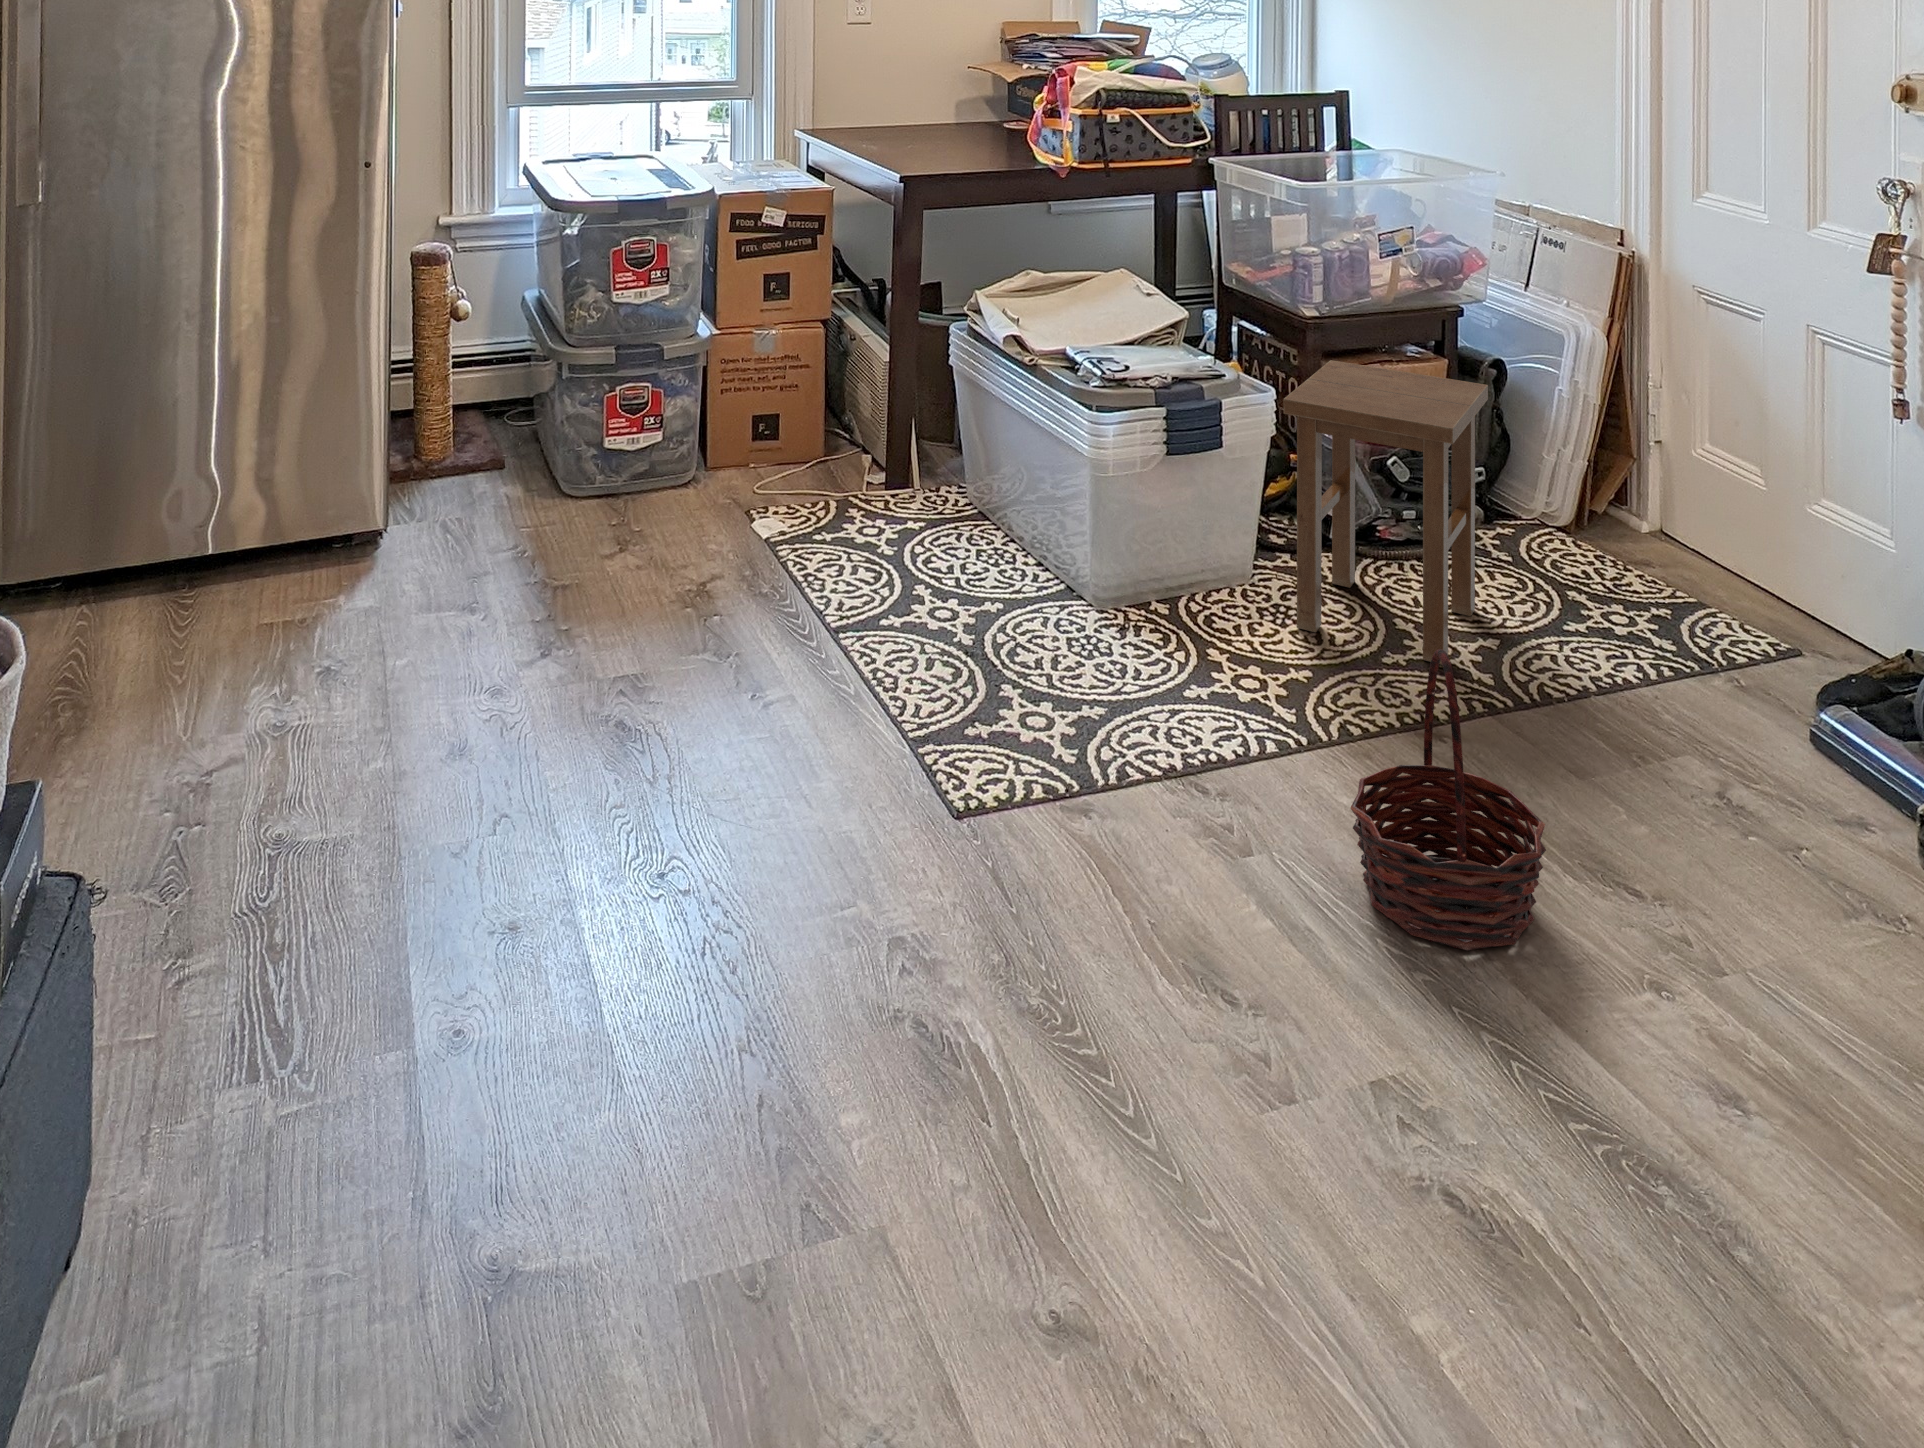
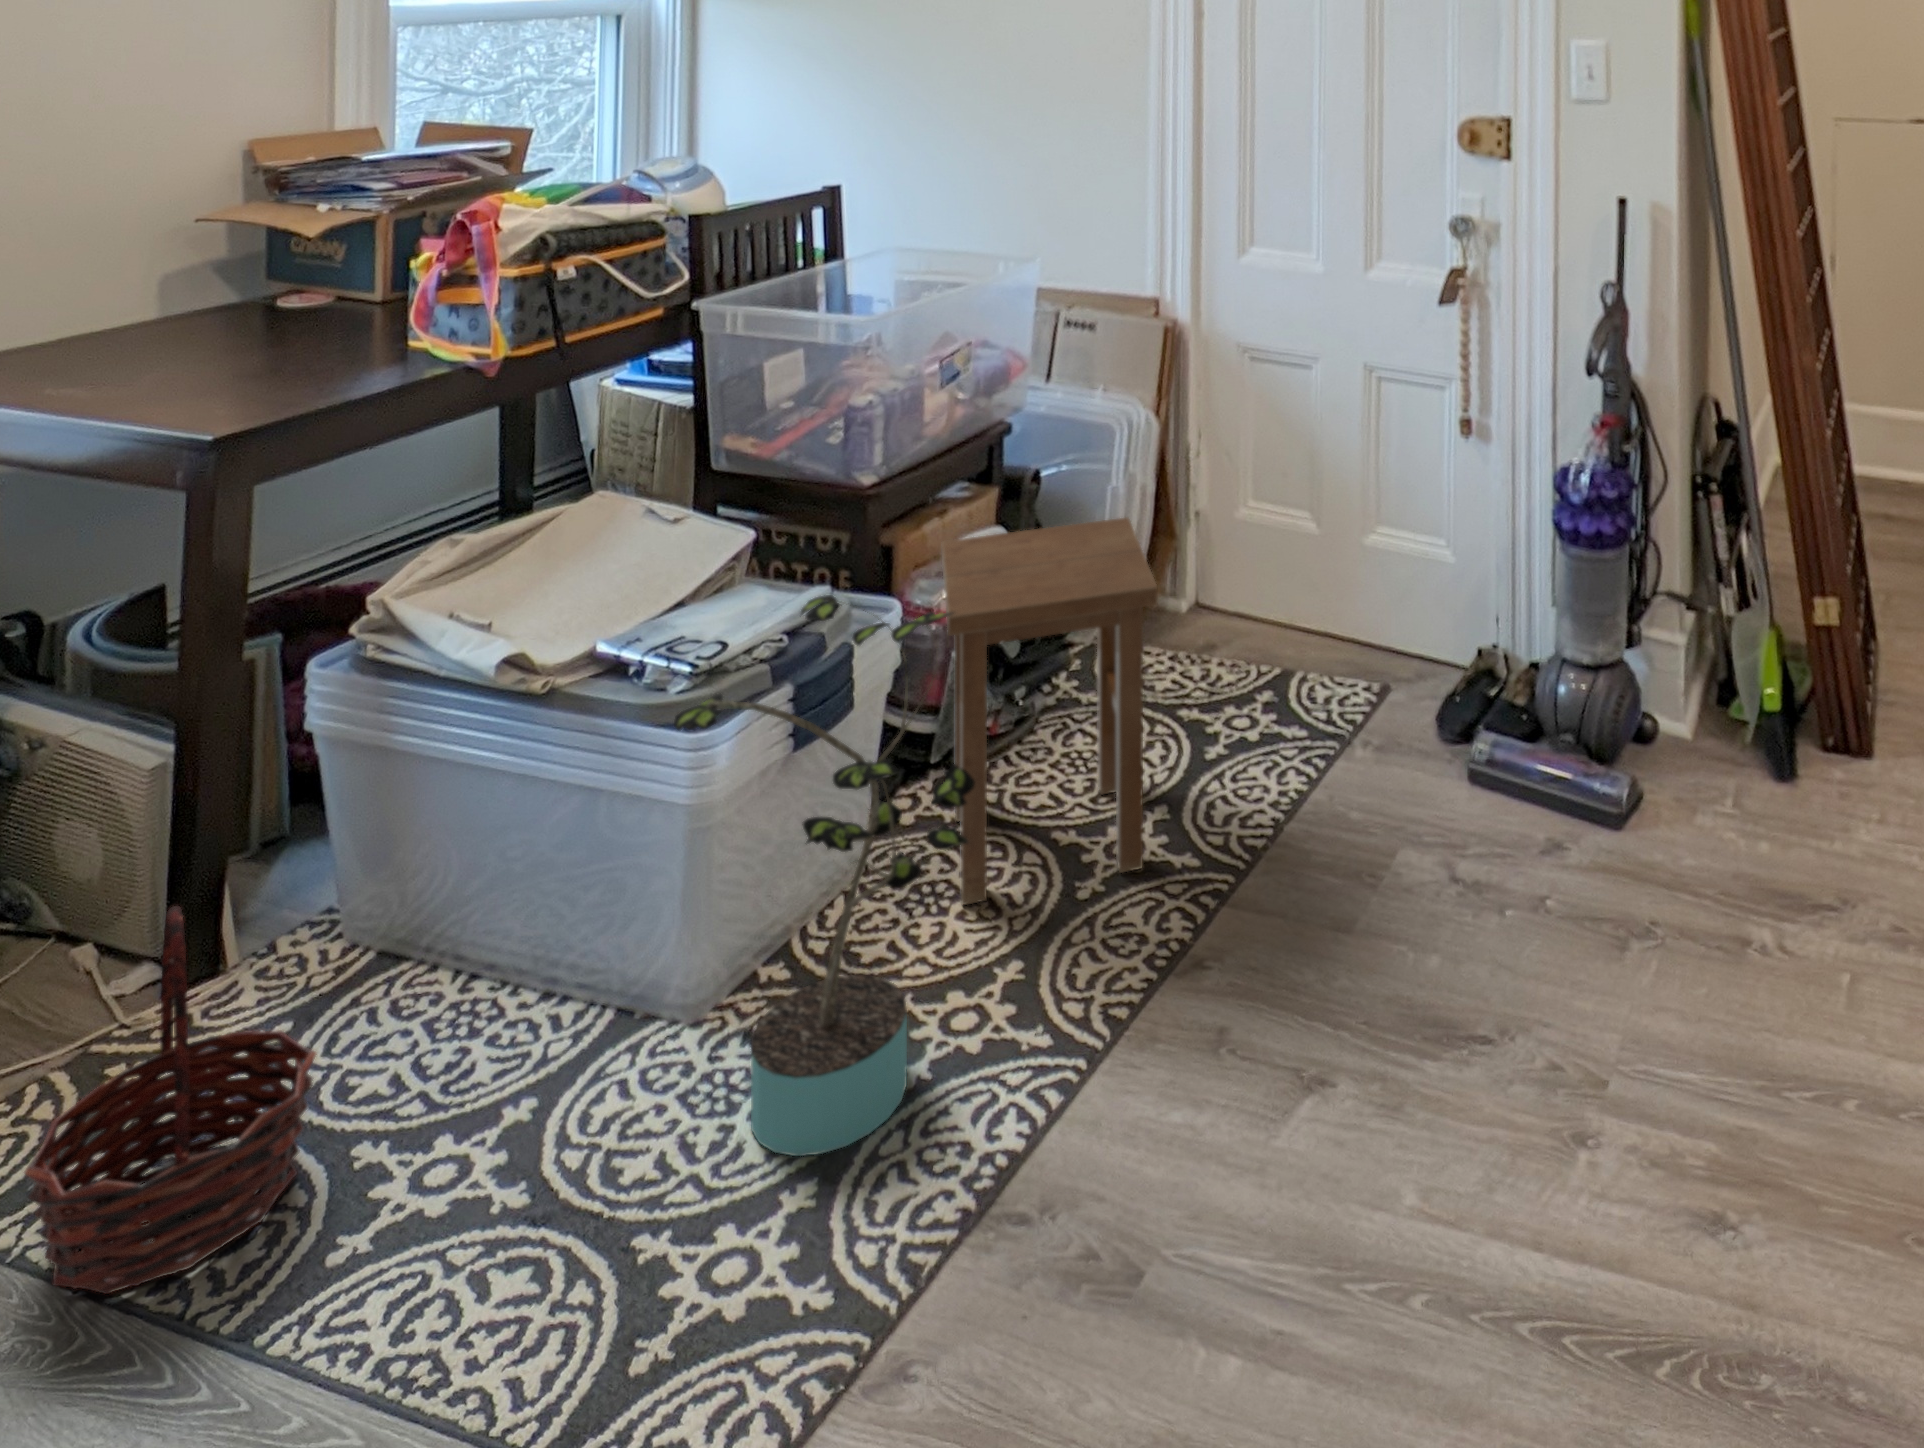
potted plant: none [1047,339,1242,706] -> present [674,595,975,1156]
basket: present [1351,649,1546,951] -> present [25,906,317,1294]

